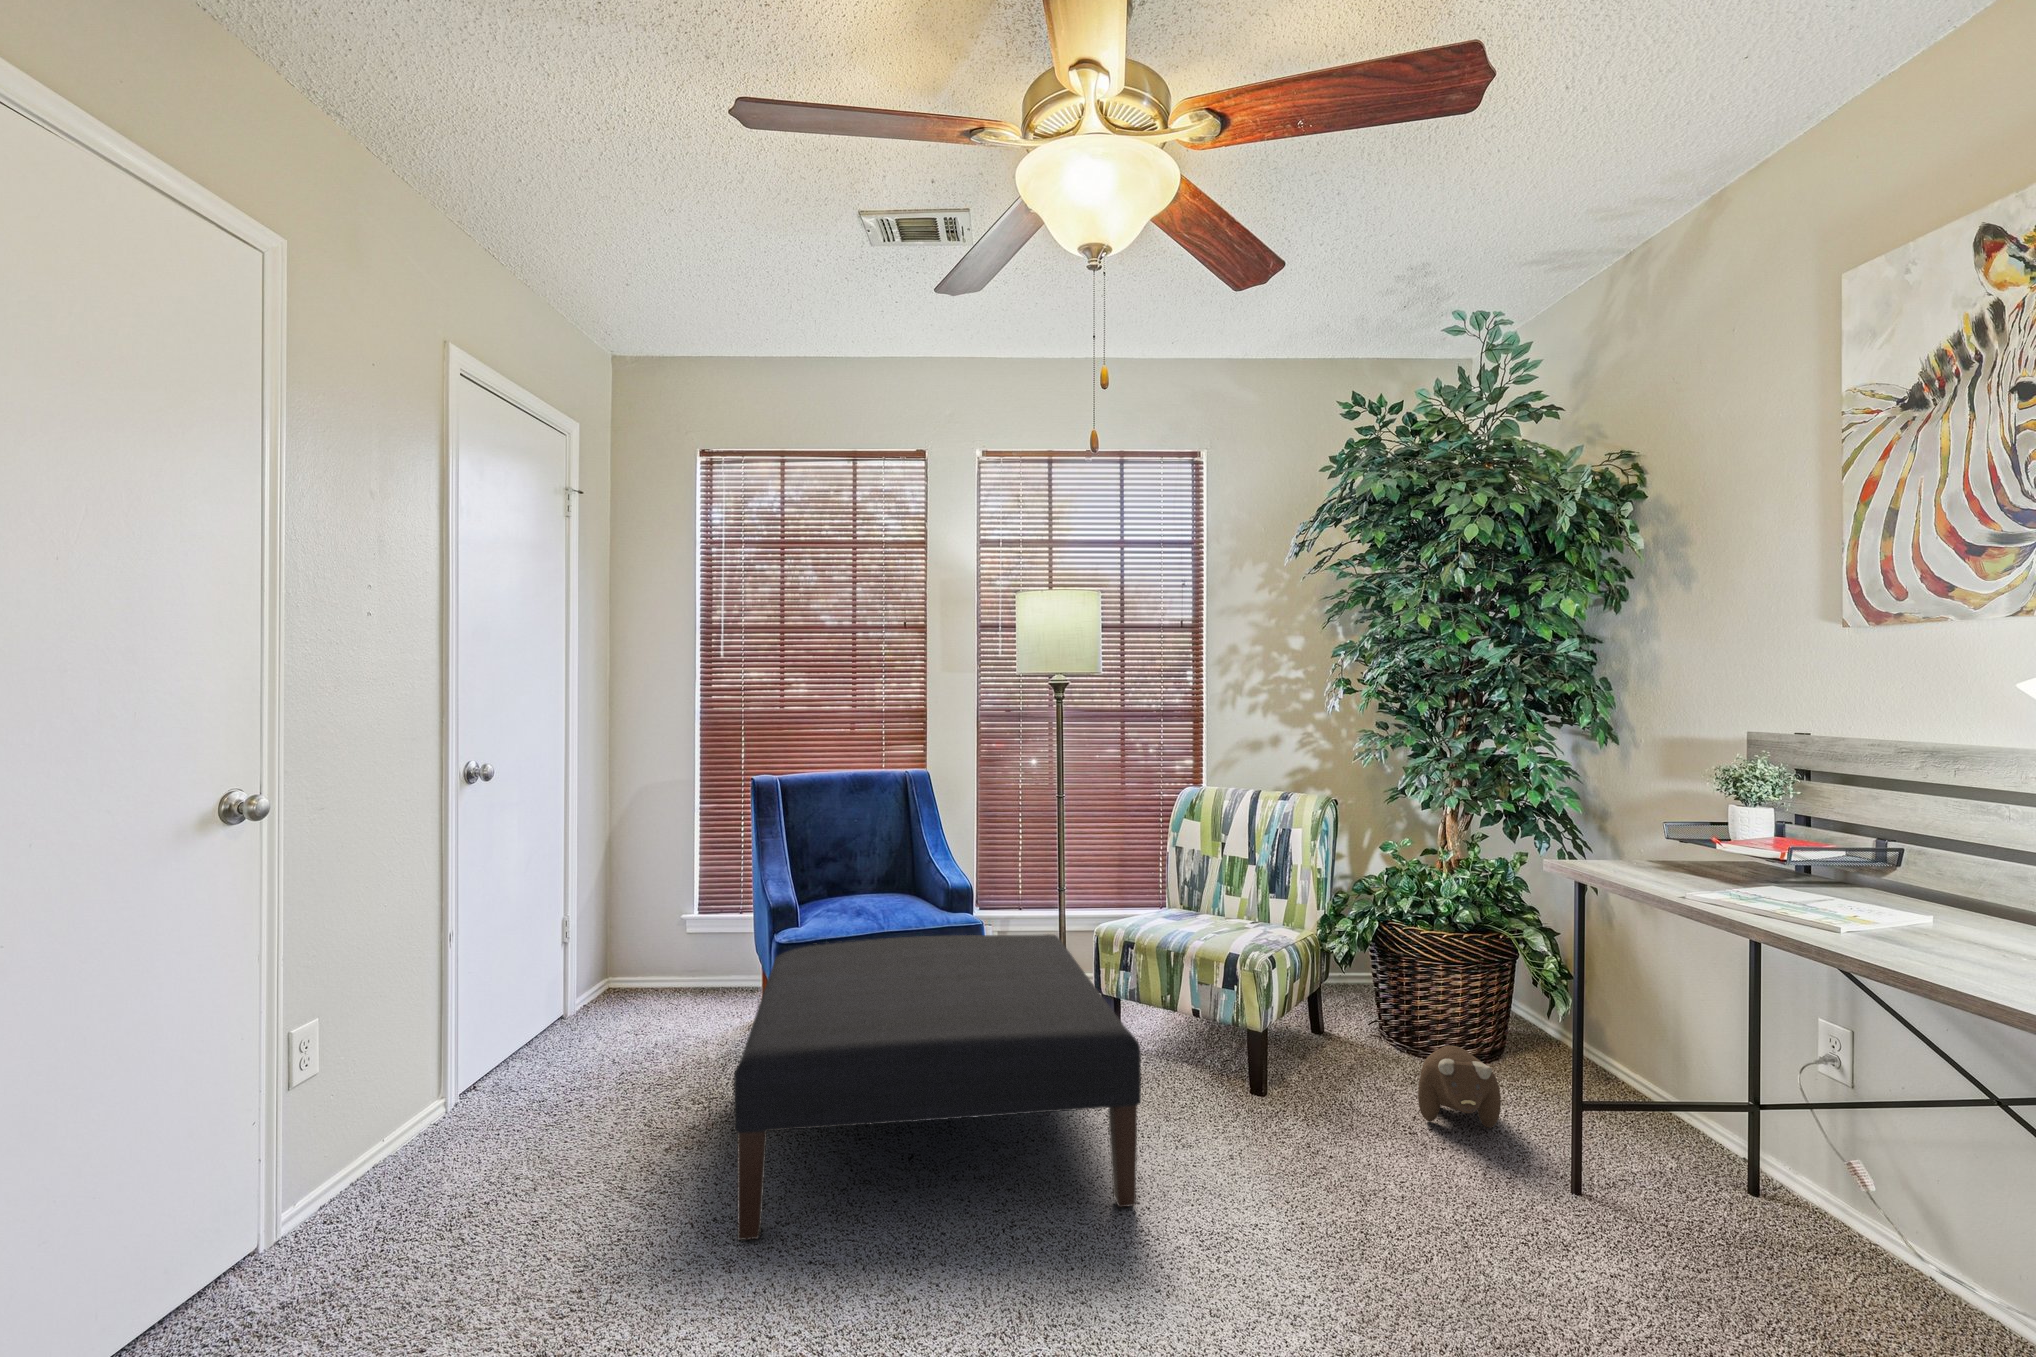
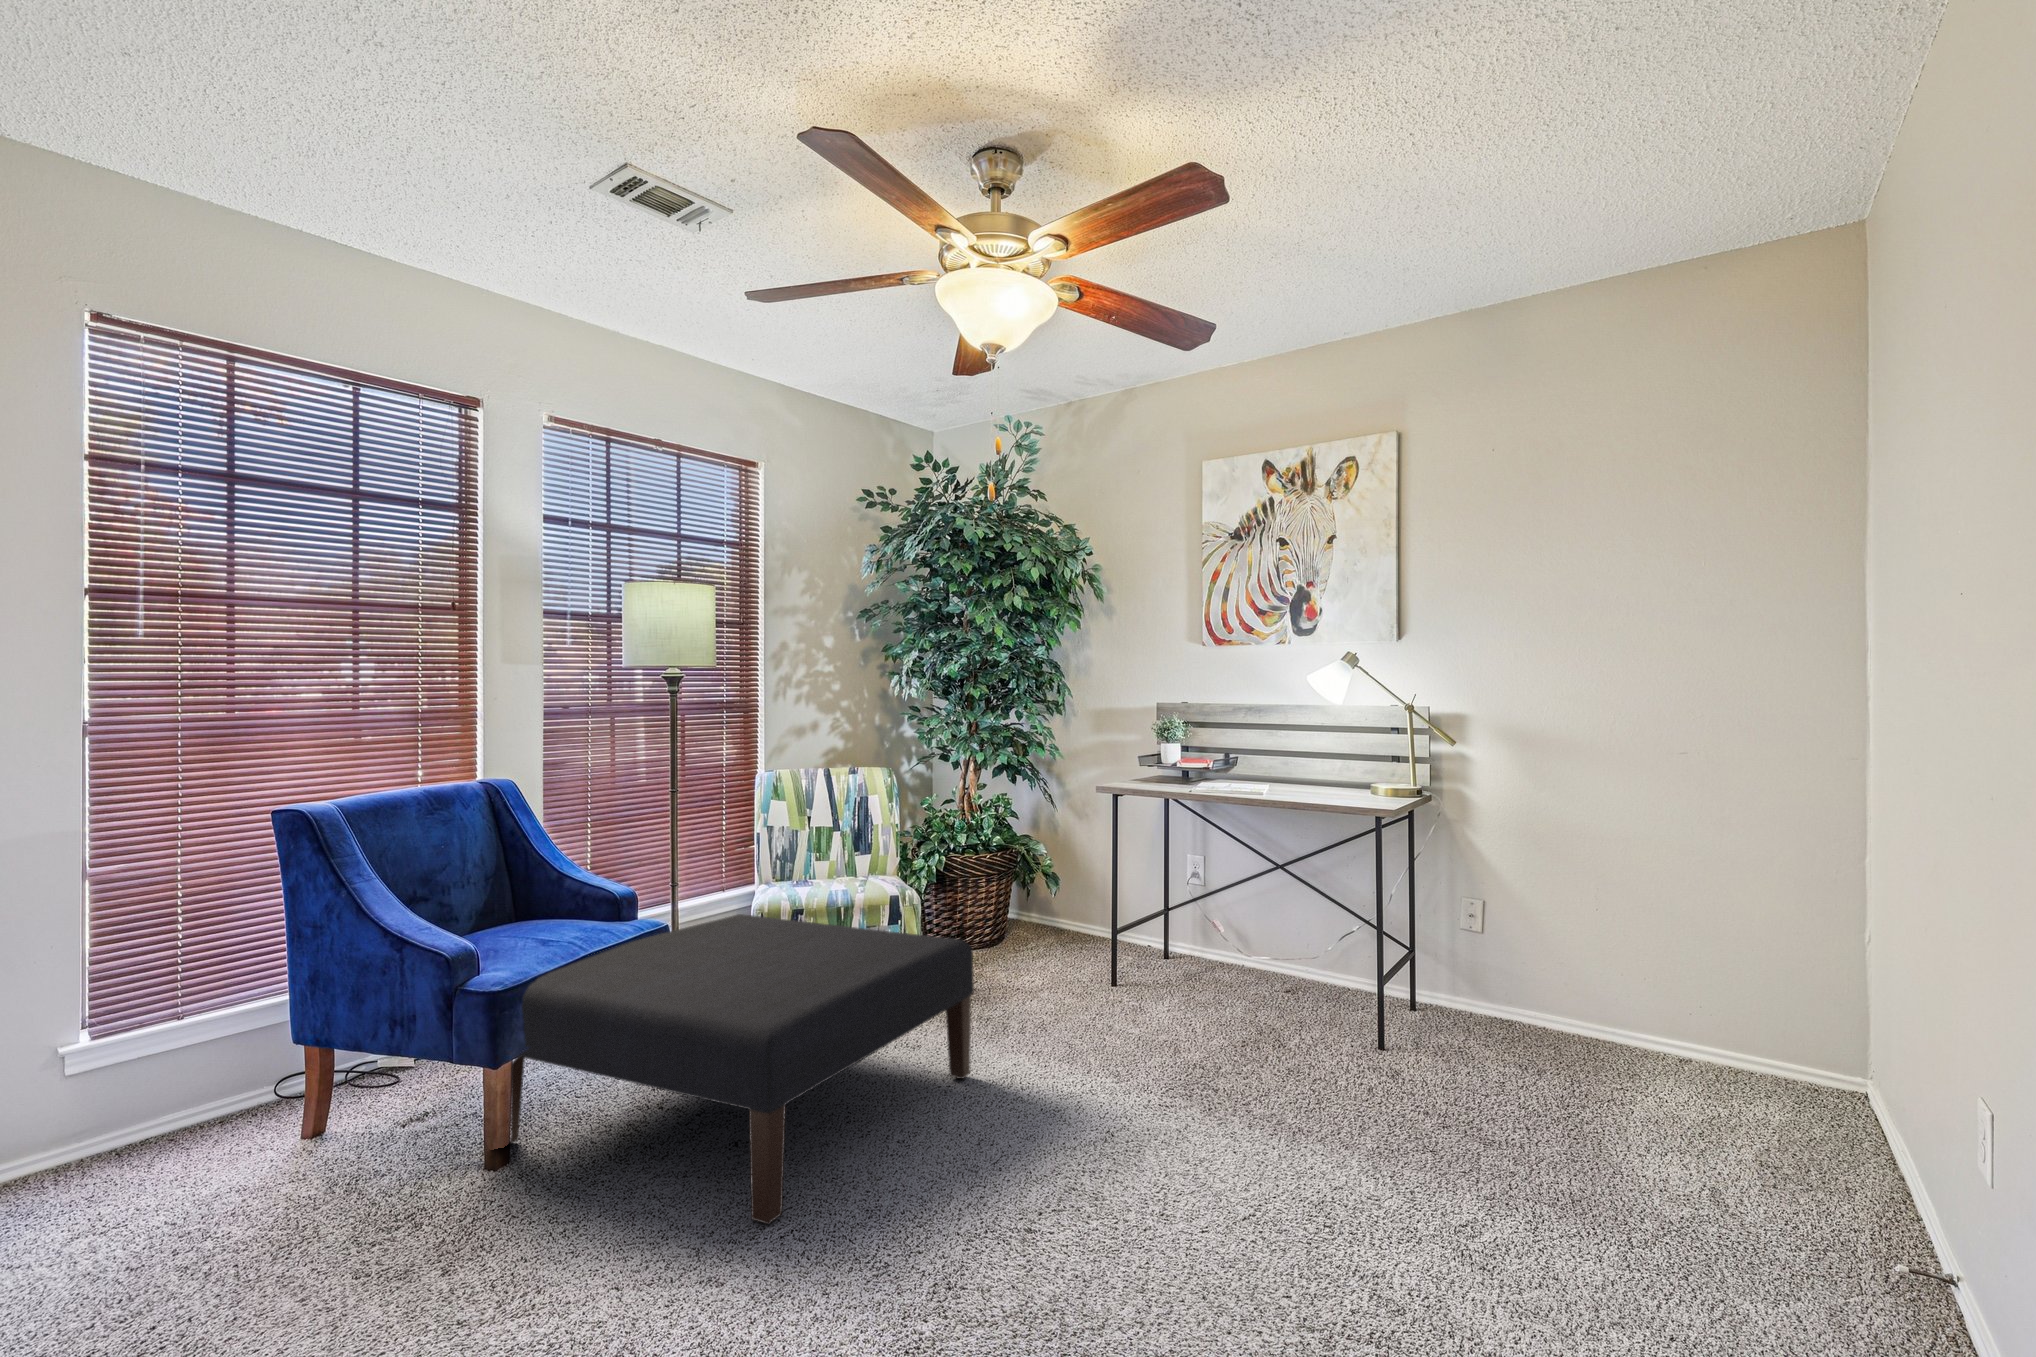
plush toy: present [1418,1045,1501,1128] -> none [996,926,1059,980]

